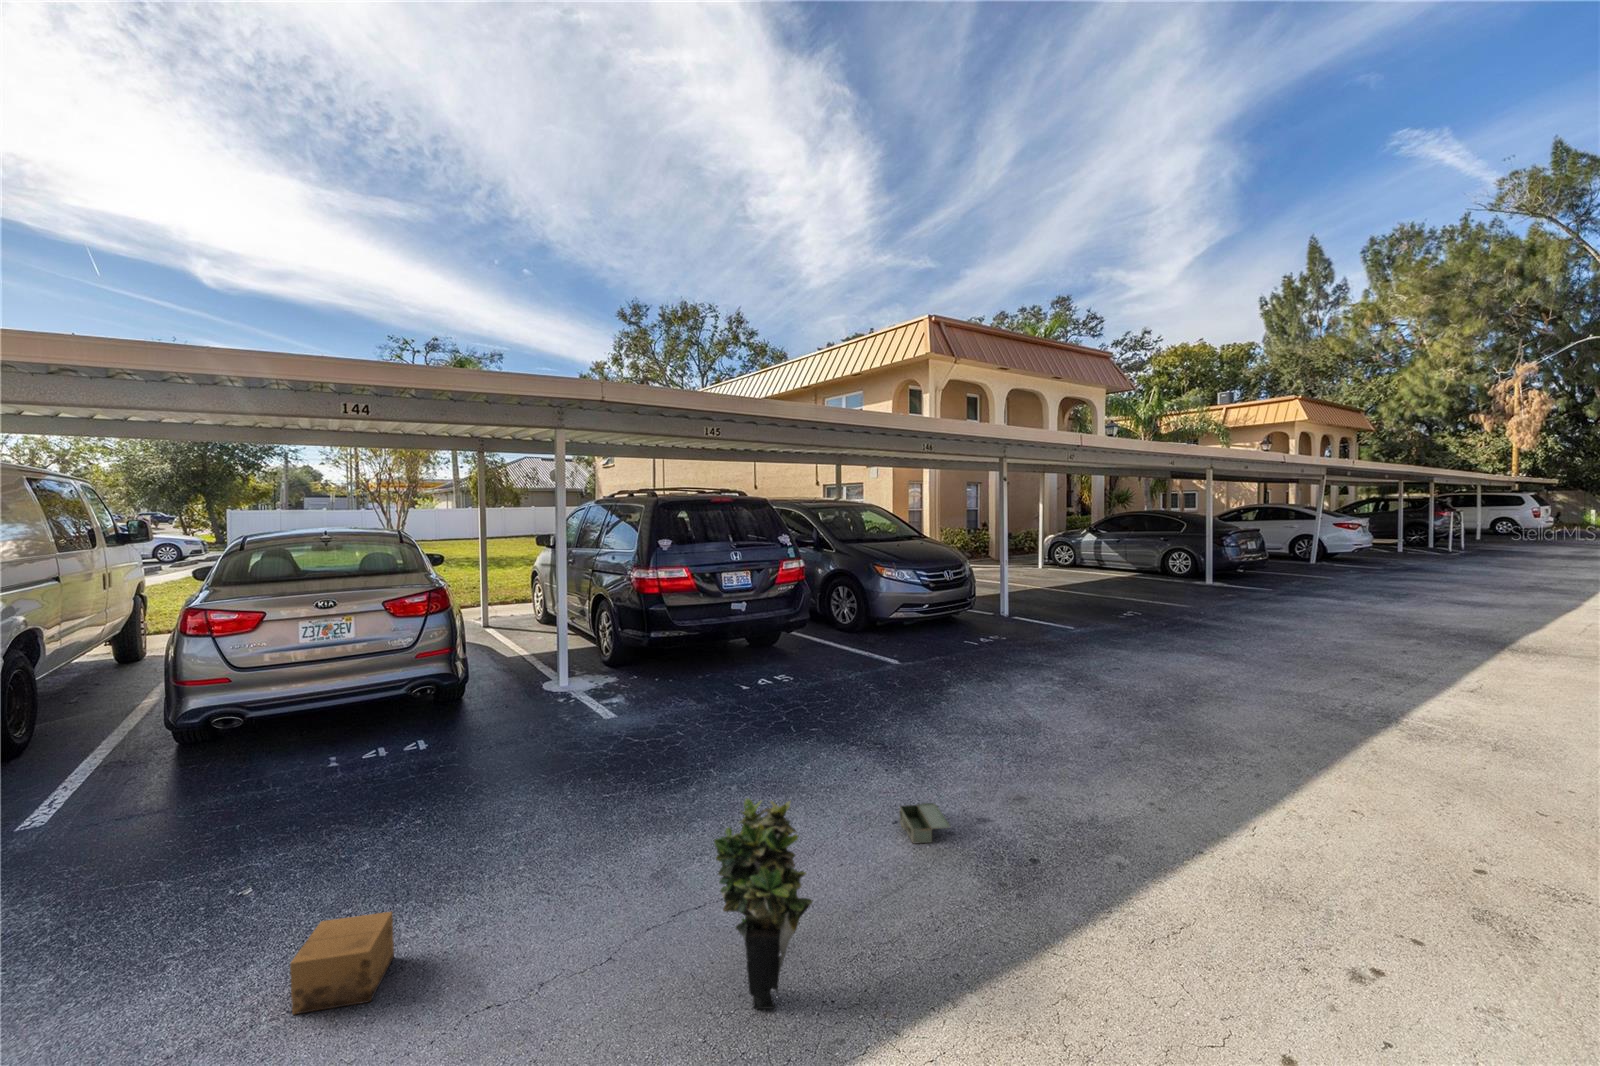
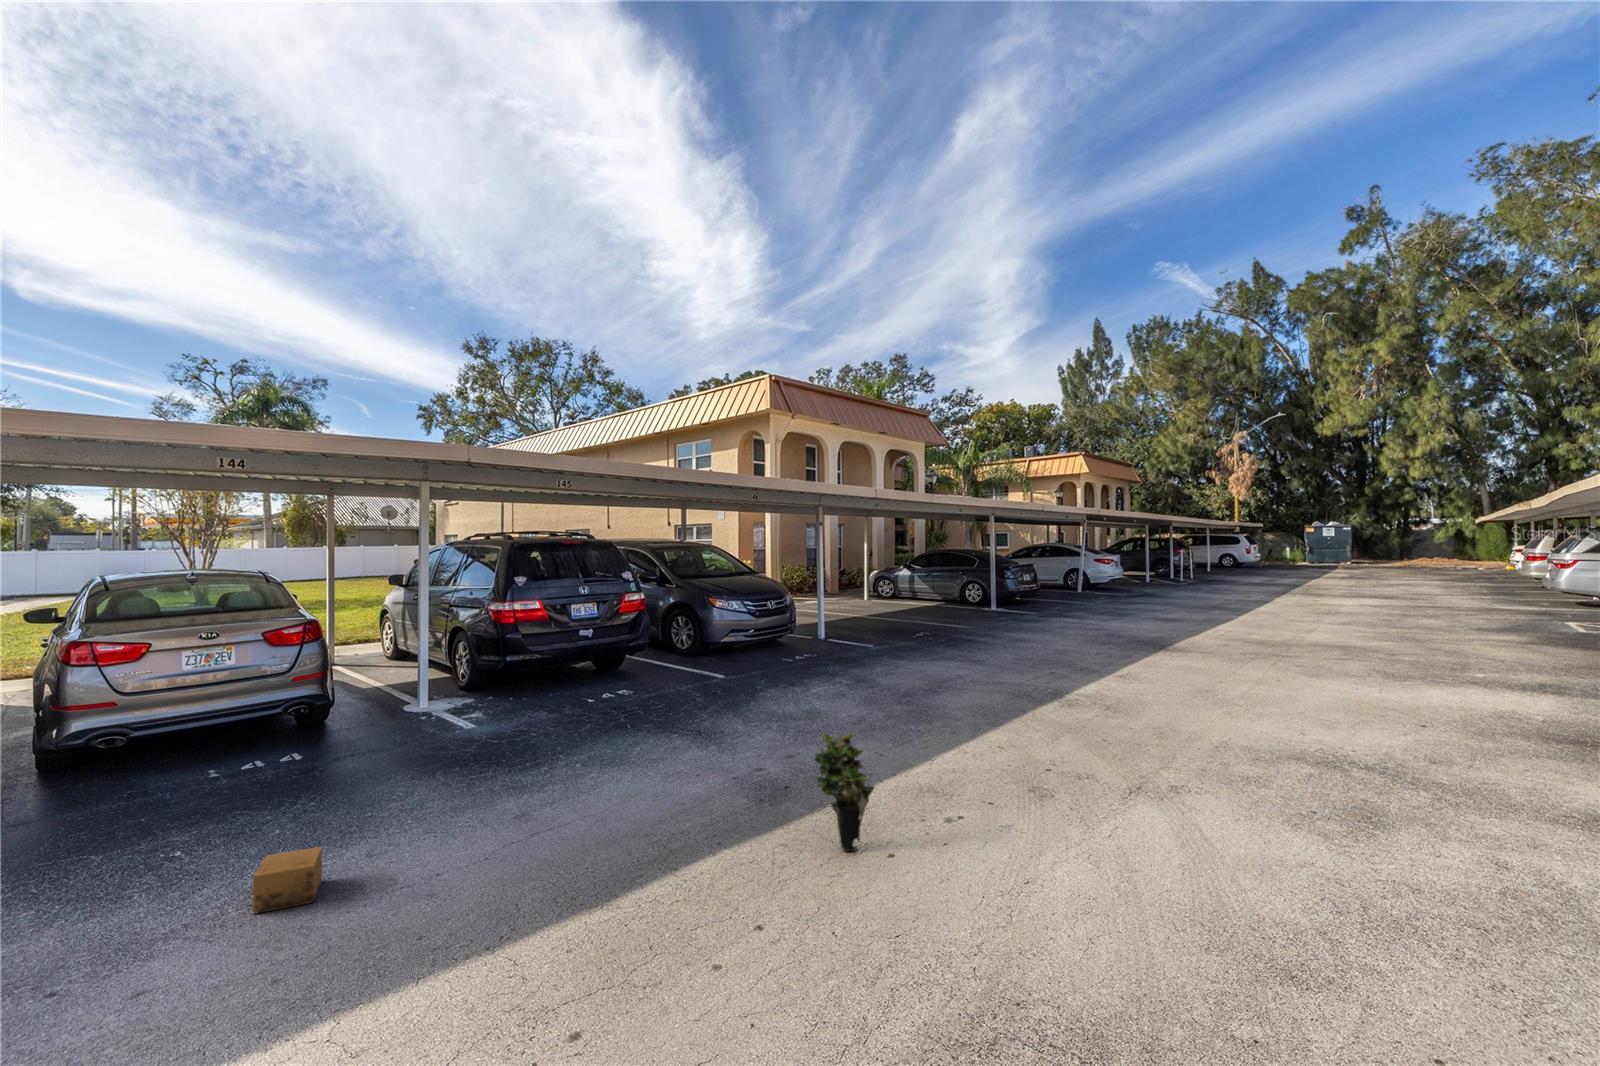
potted plant: present [714,798,813,1009] -> present [813,733,874,852]
toolbox: present [899,803,950,843] -> none [707,765,741,791]

